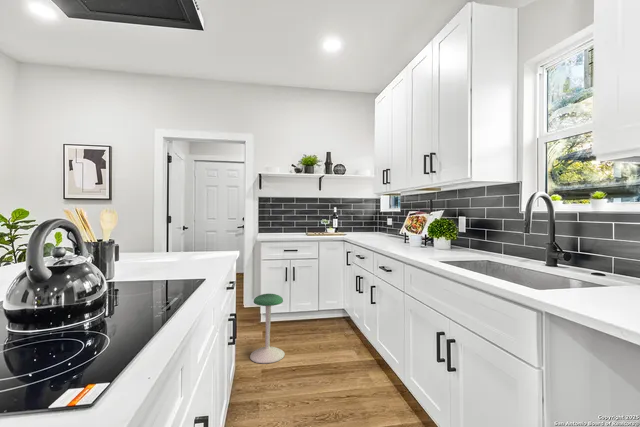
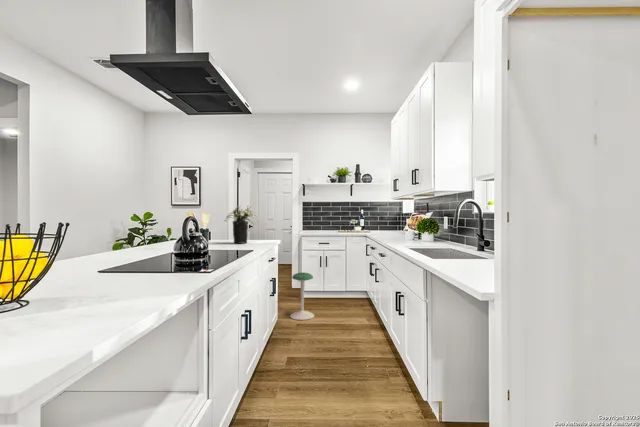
flower arrangement: none [149,196,206,260] -> present [225,206,254,244]

